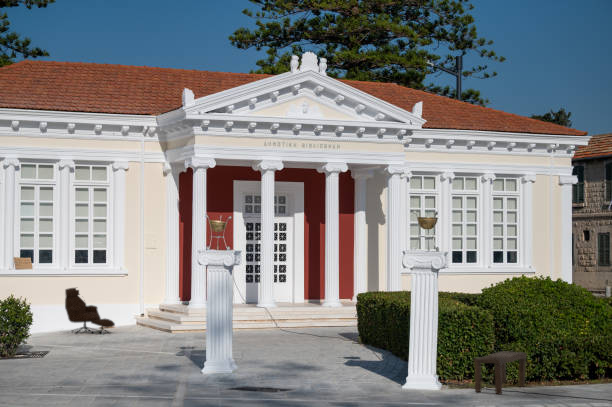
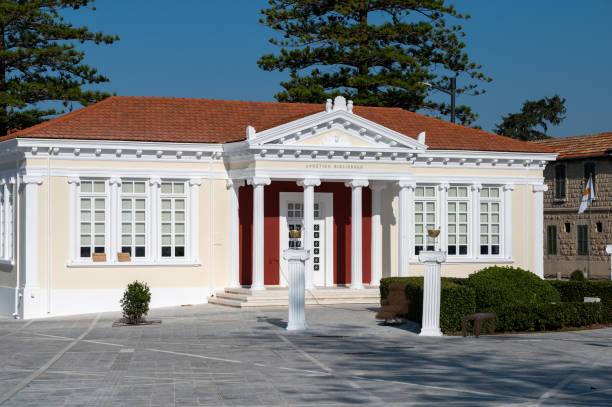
lounge chair: present [65,288,115,333] -> present [375,283,411,325]

